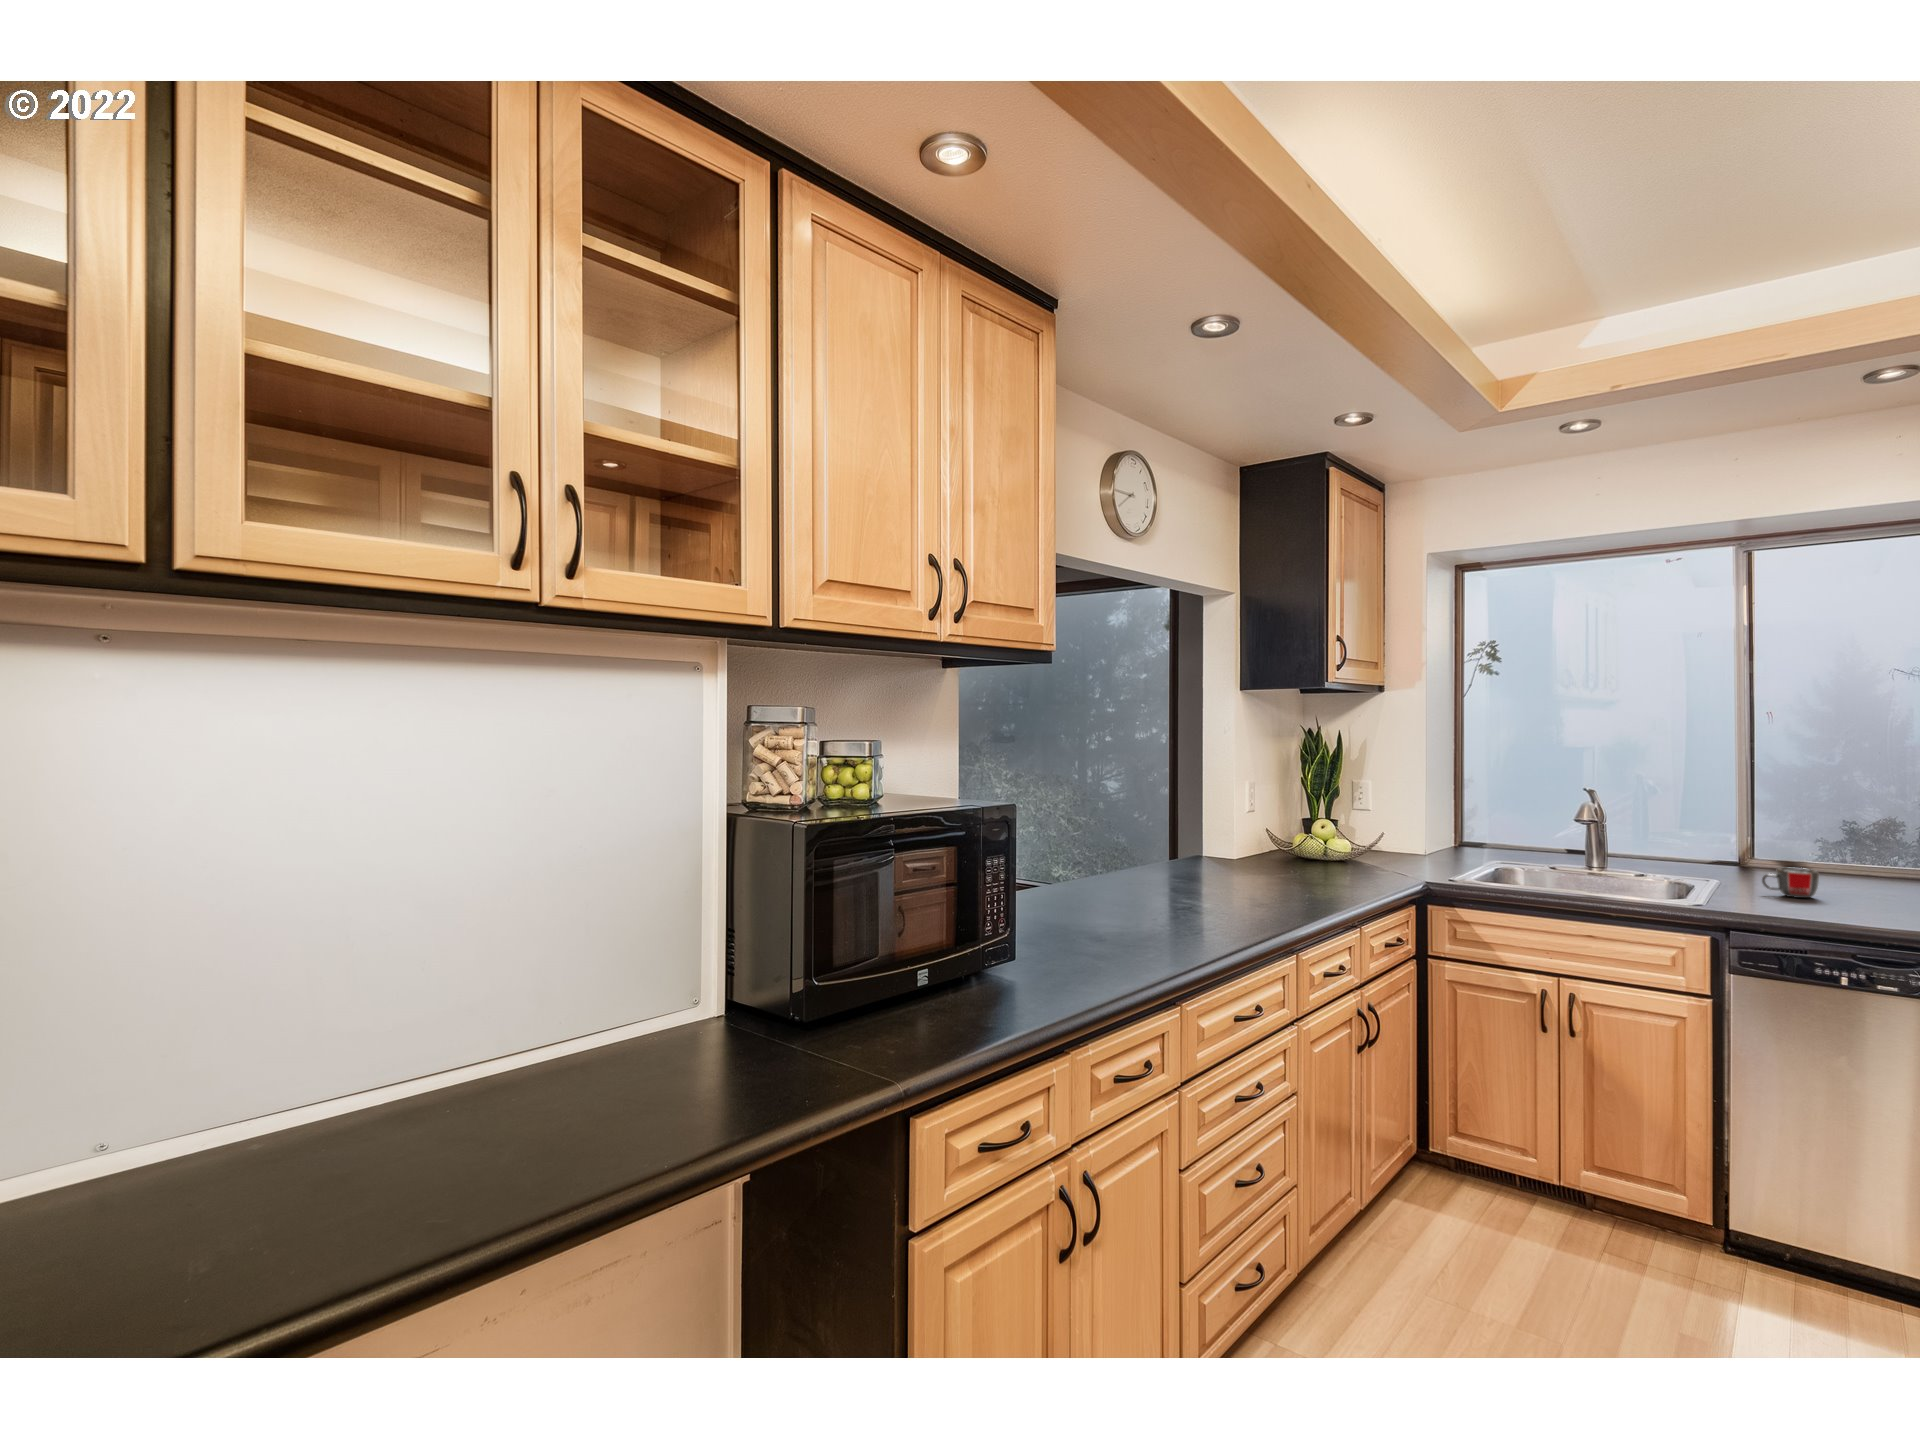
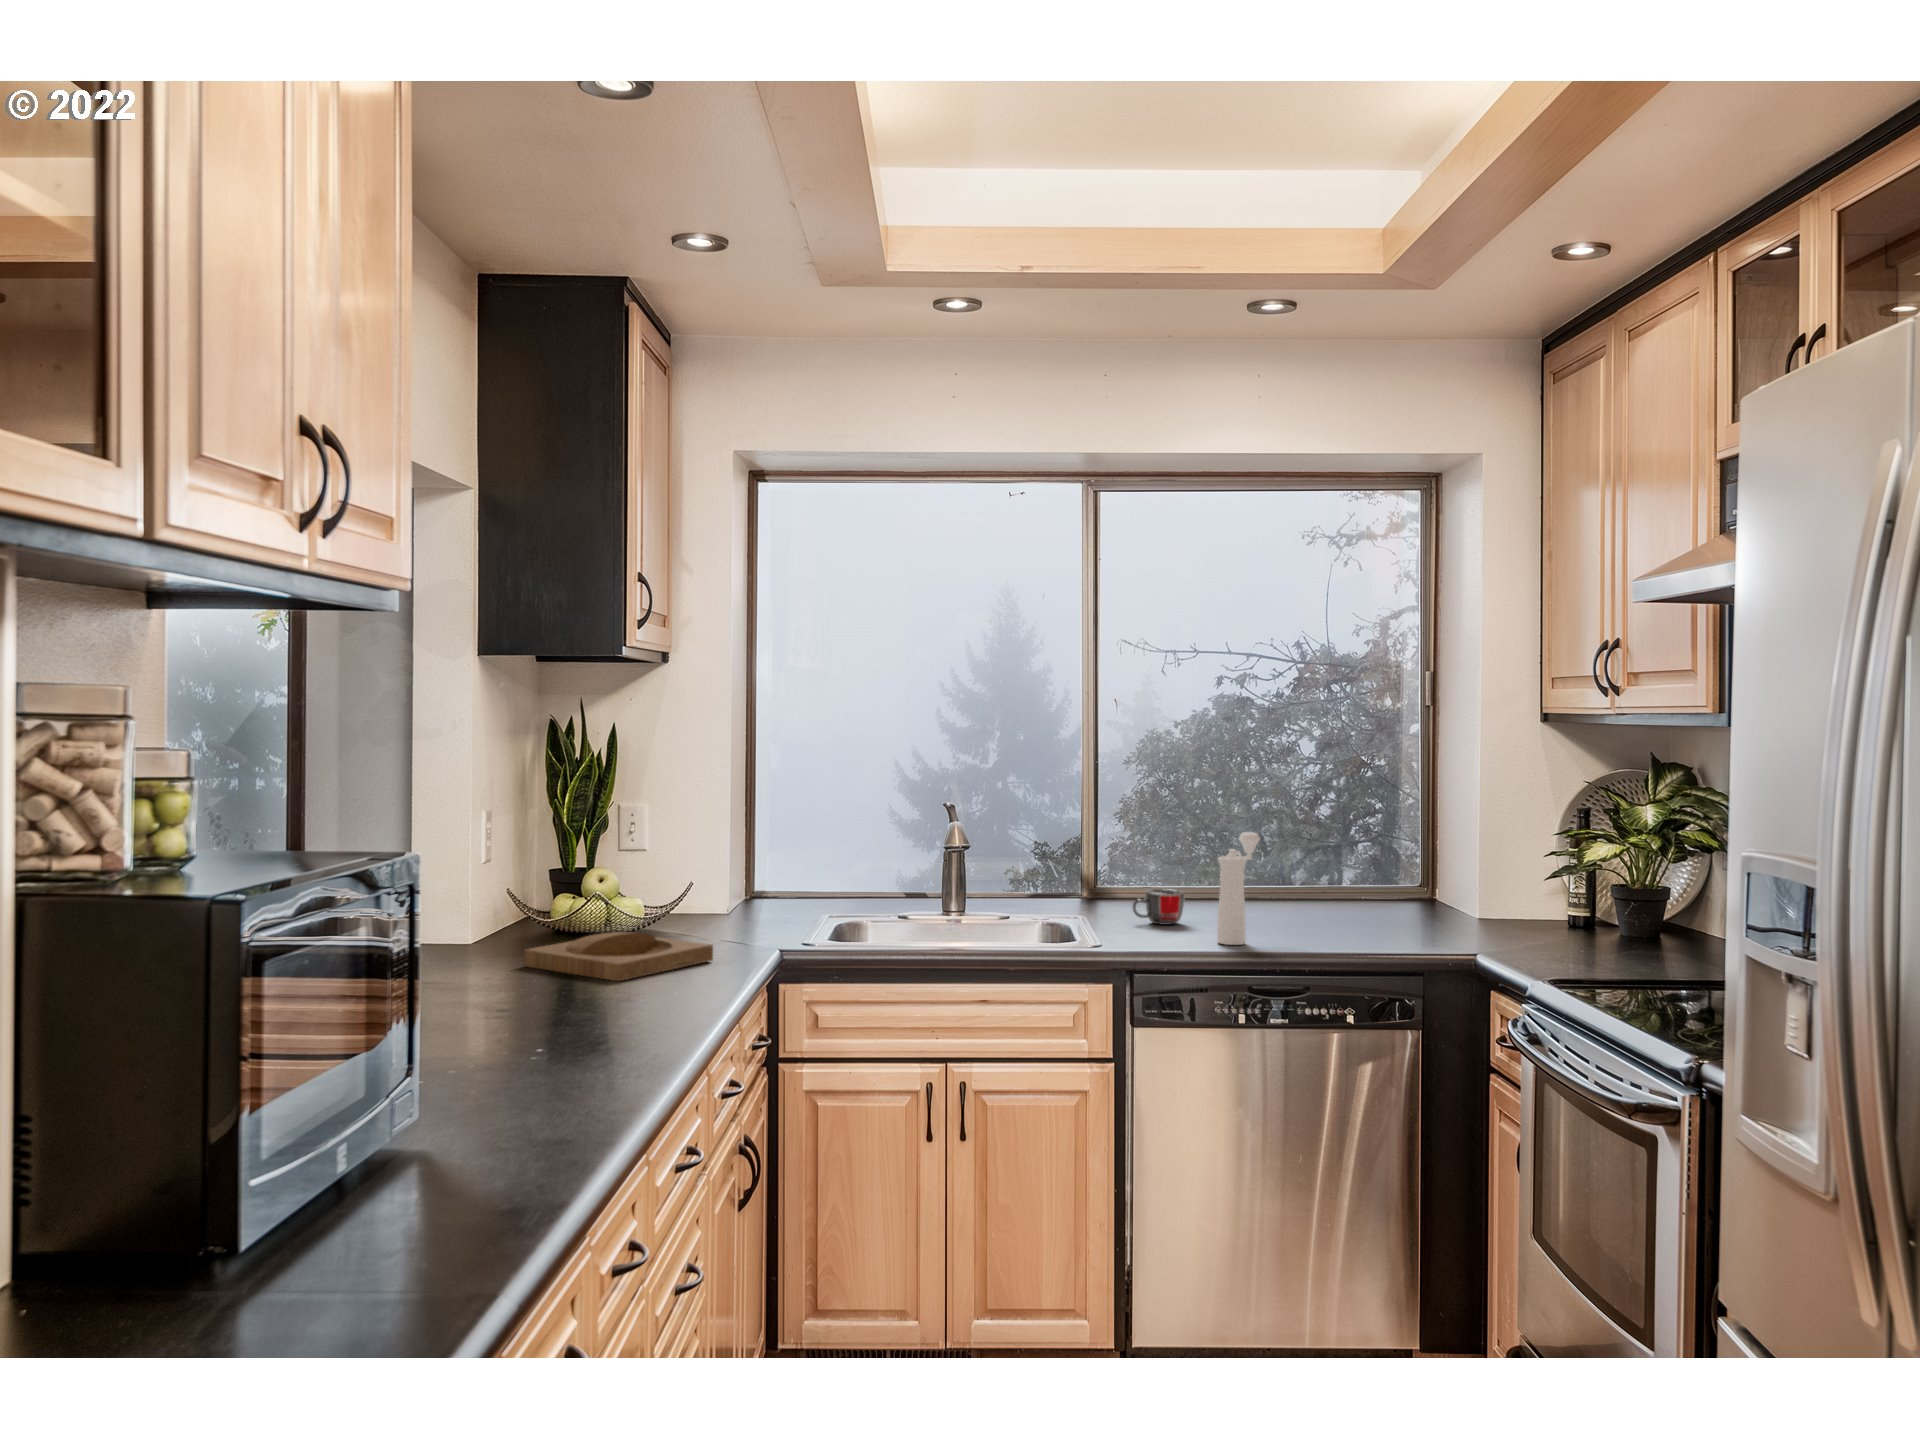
pepper mill: none [1827,823,1888,919] -> present [1217,832,1260,945]
tray: none [1257,860,1375,888] -> present [523,932,713,981]

